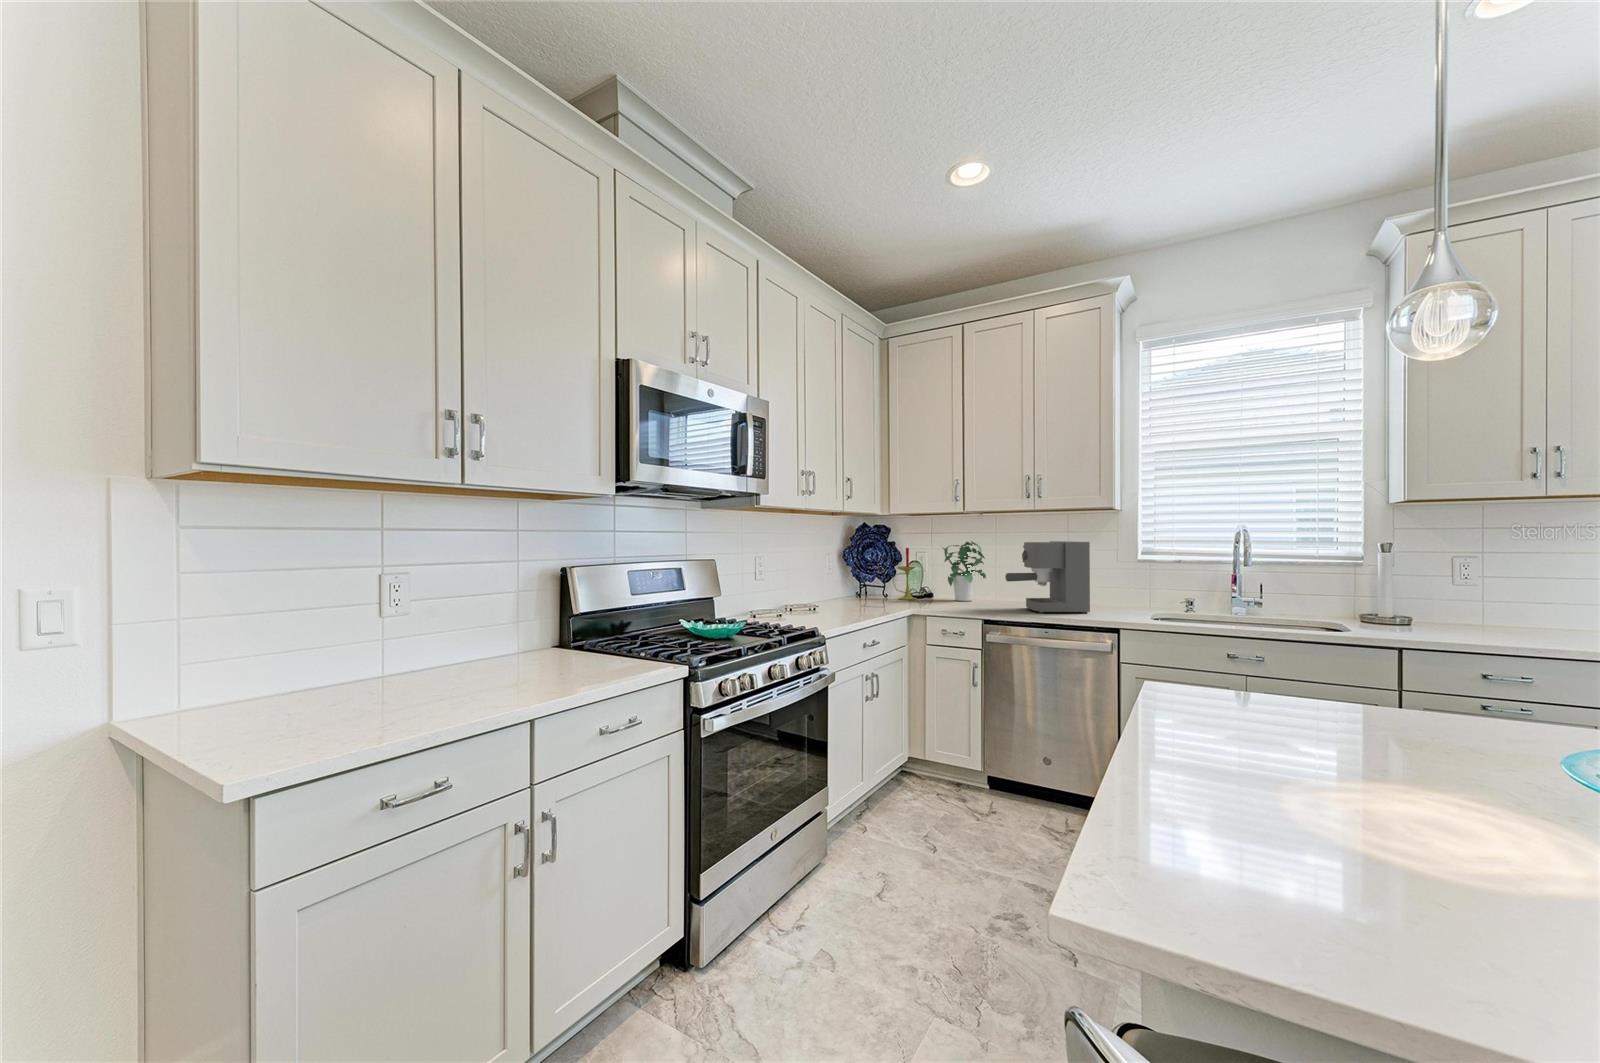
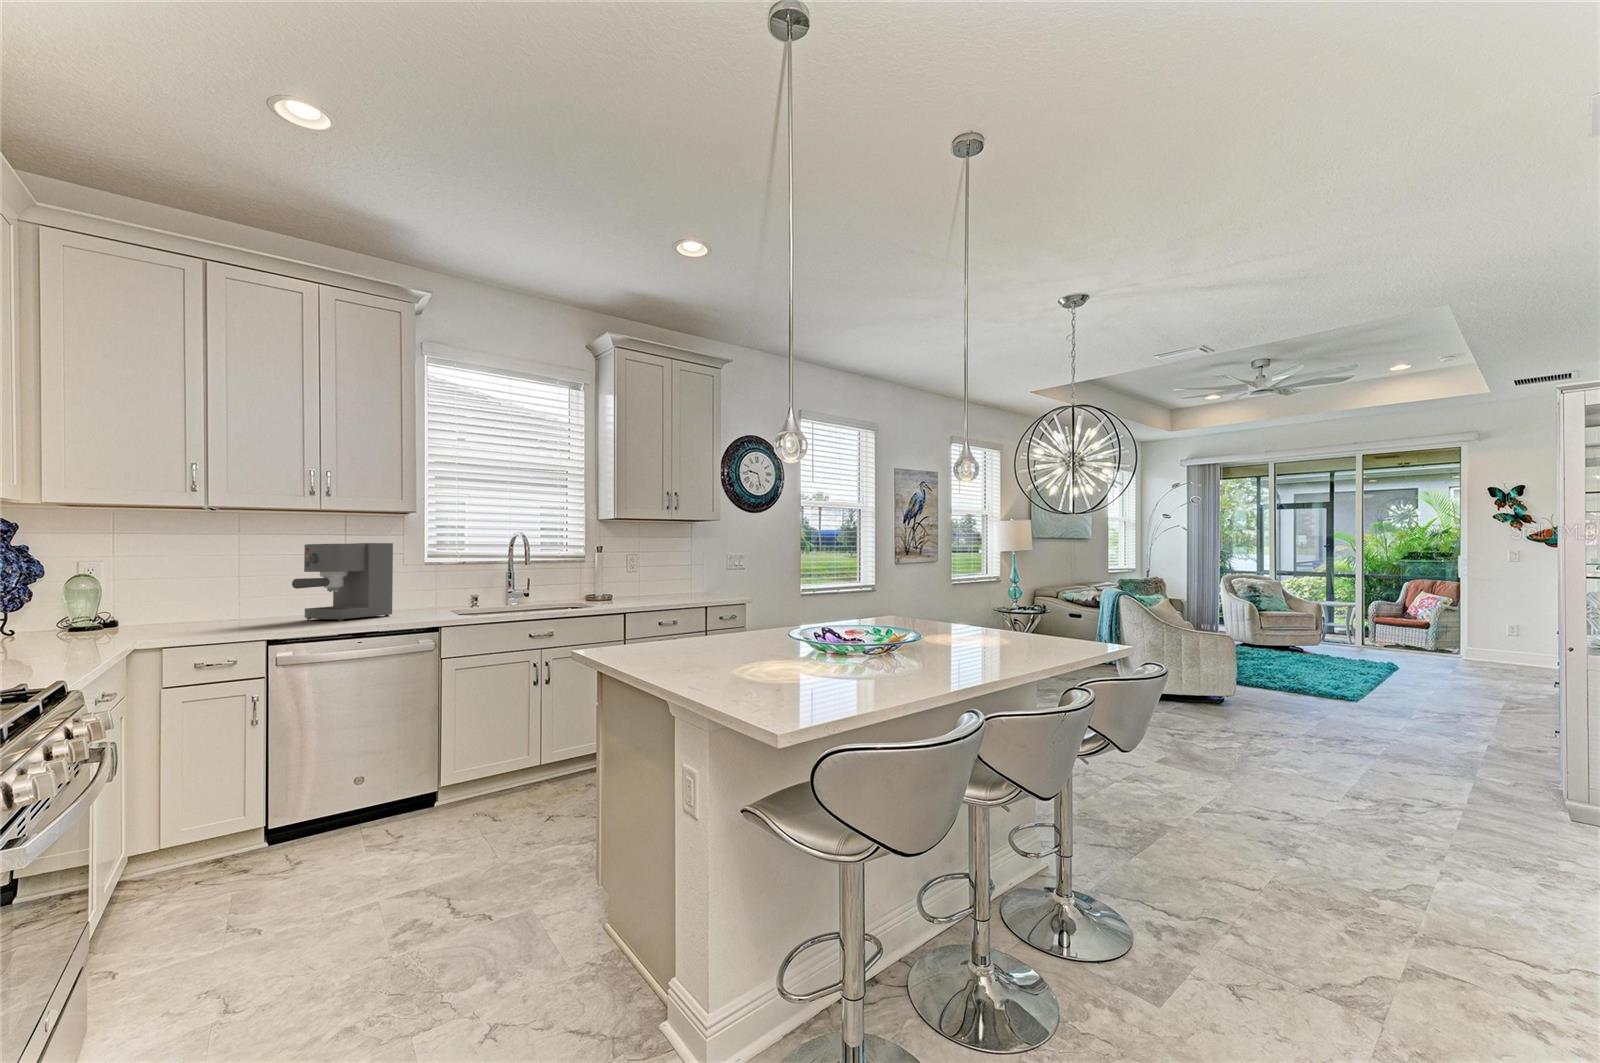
potted plant: present [943,541,986,601] -> none [145,545,226,625]
candle: present [893,548,917,600] -> none [39,553,94,634]

